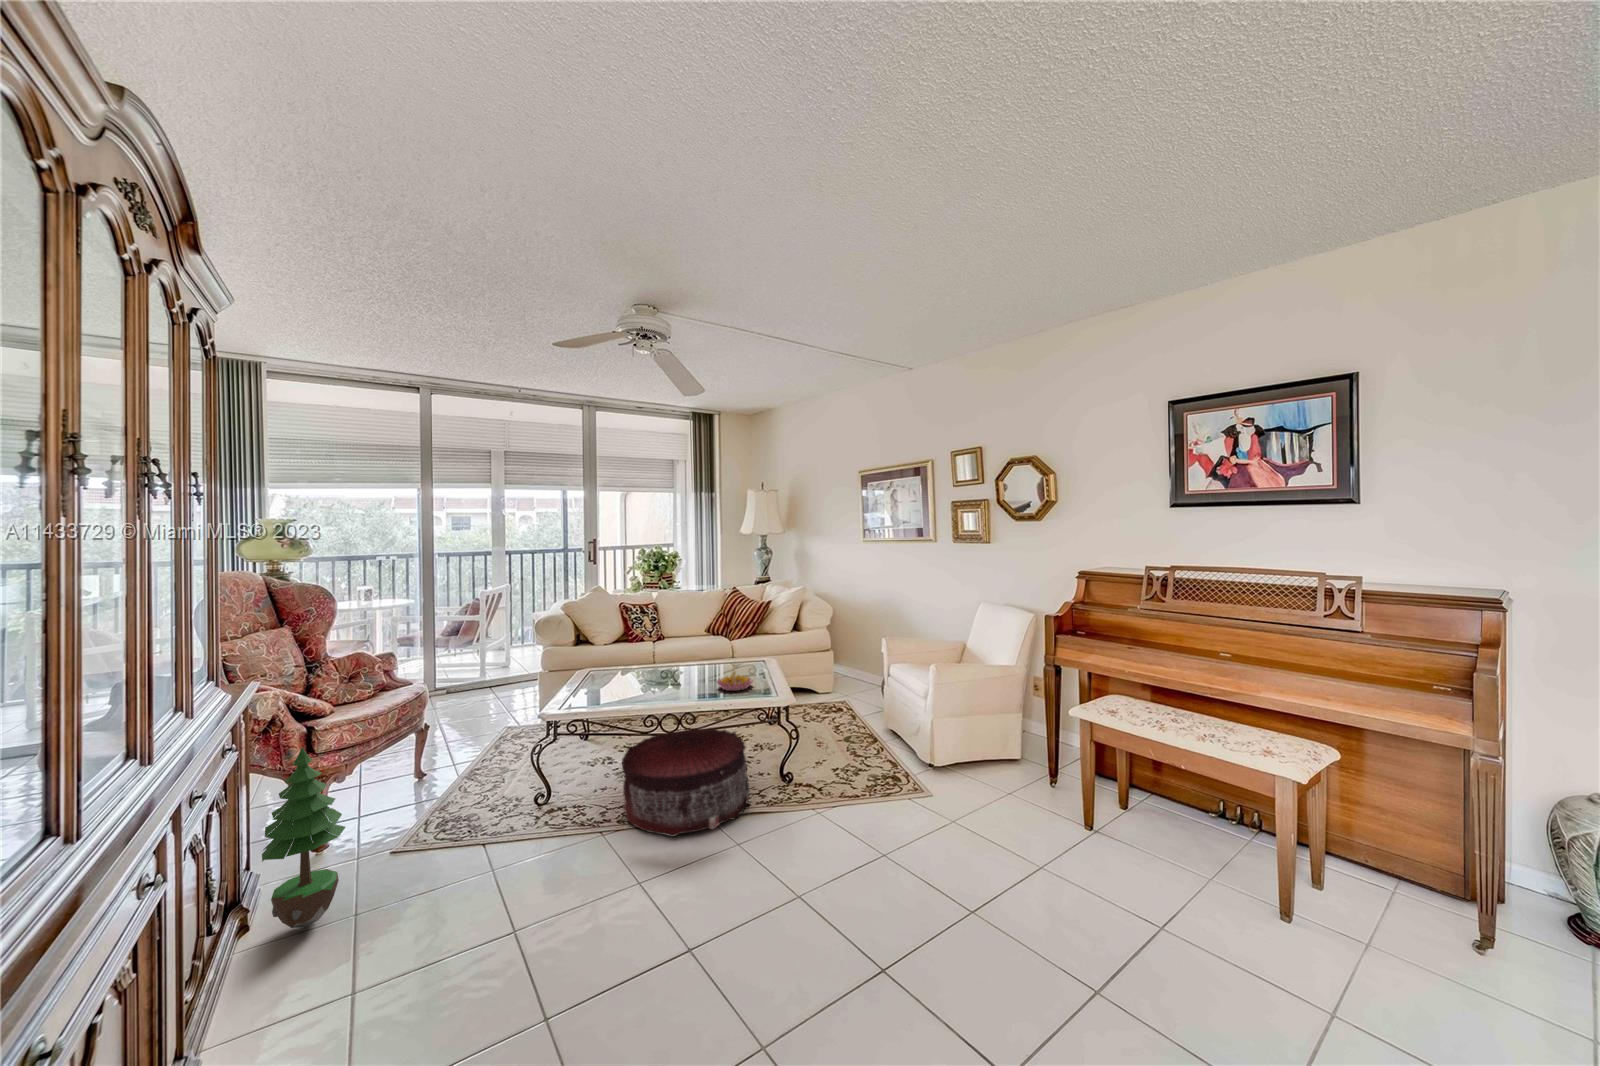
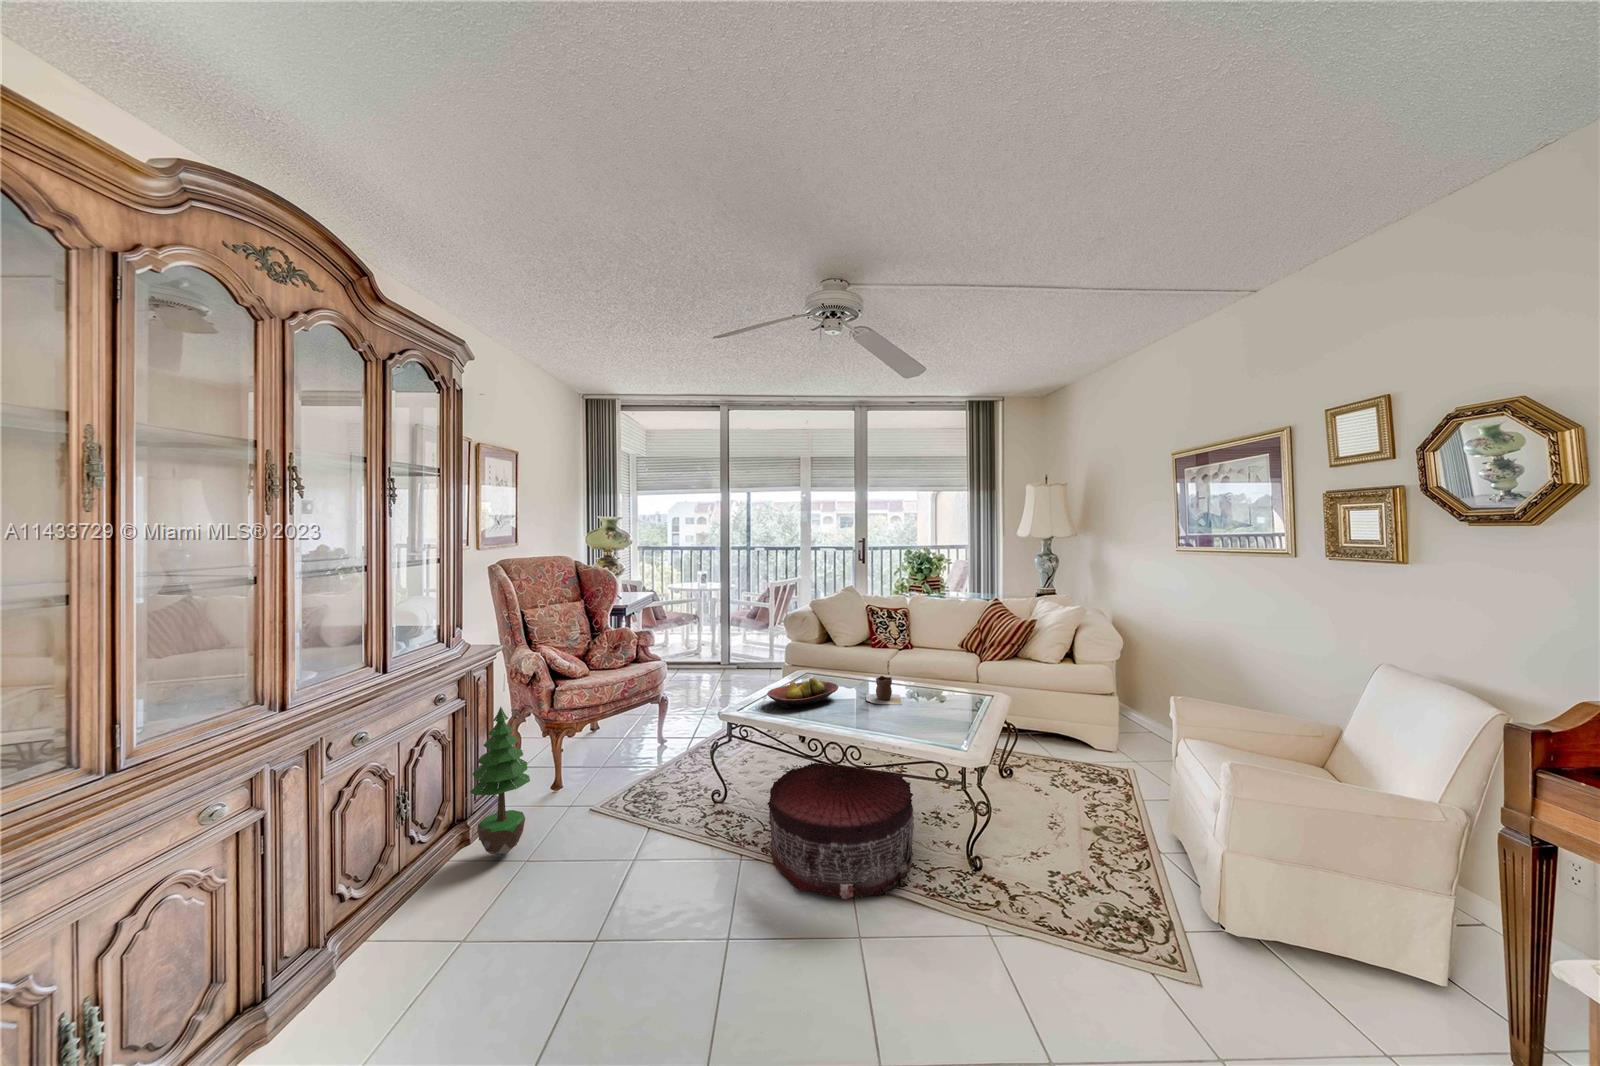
vase: none [667,657,702,681] -> present [866,676,901,705]
candle holder: present [717,665,753,691] -> none [901,695,947,732]
fruit bowl: none [582,668,645,698] -> present [767,678,838,708]

